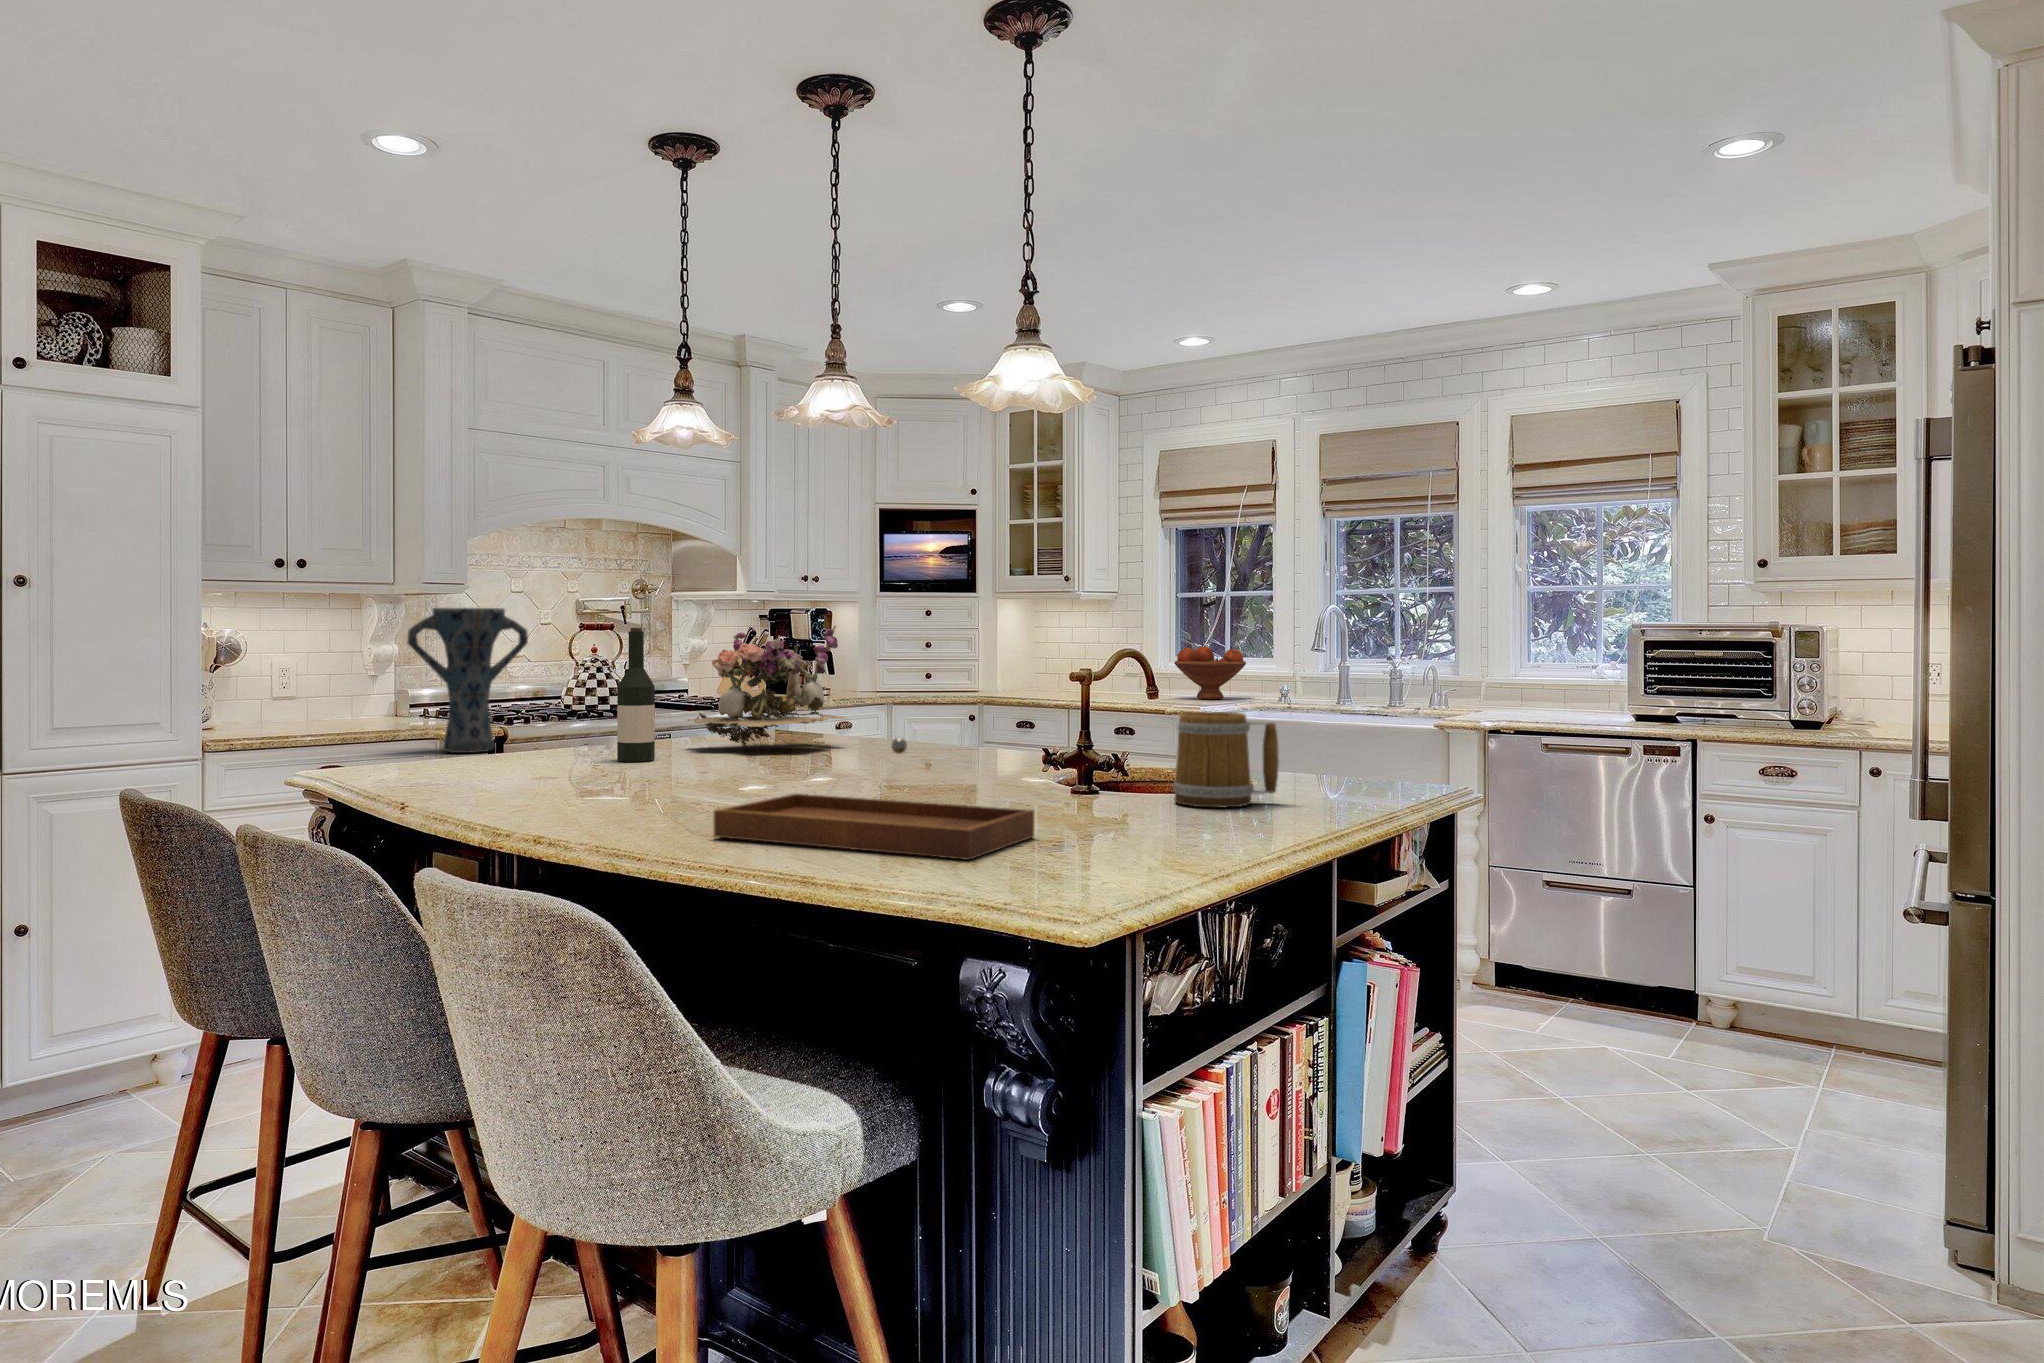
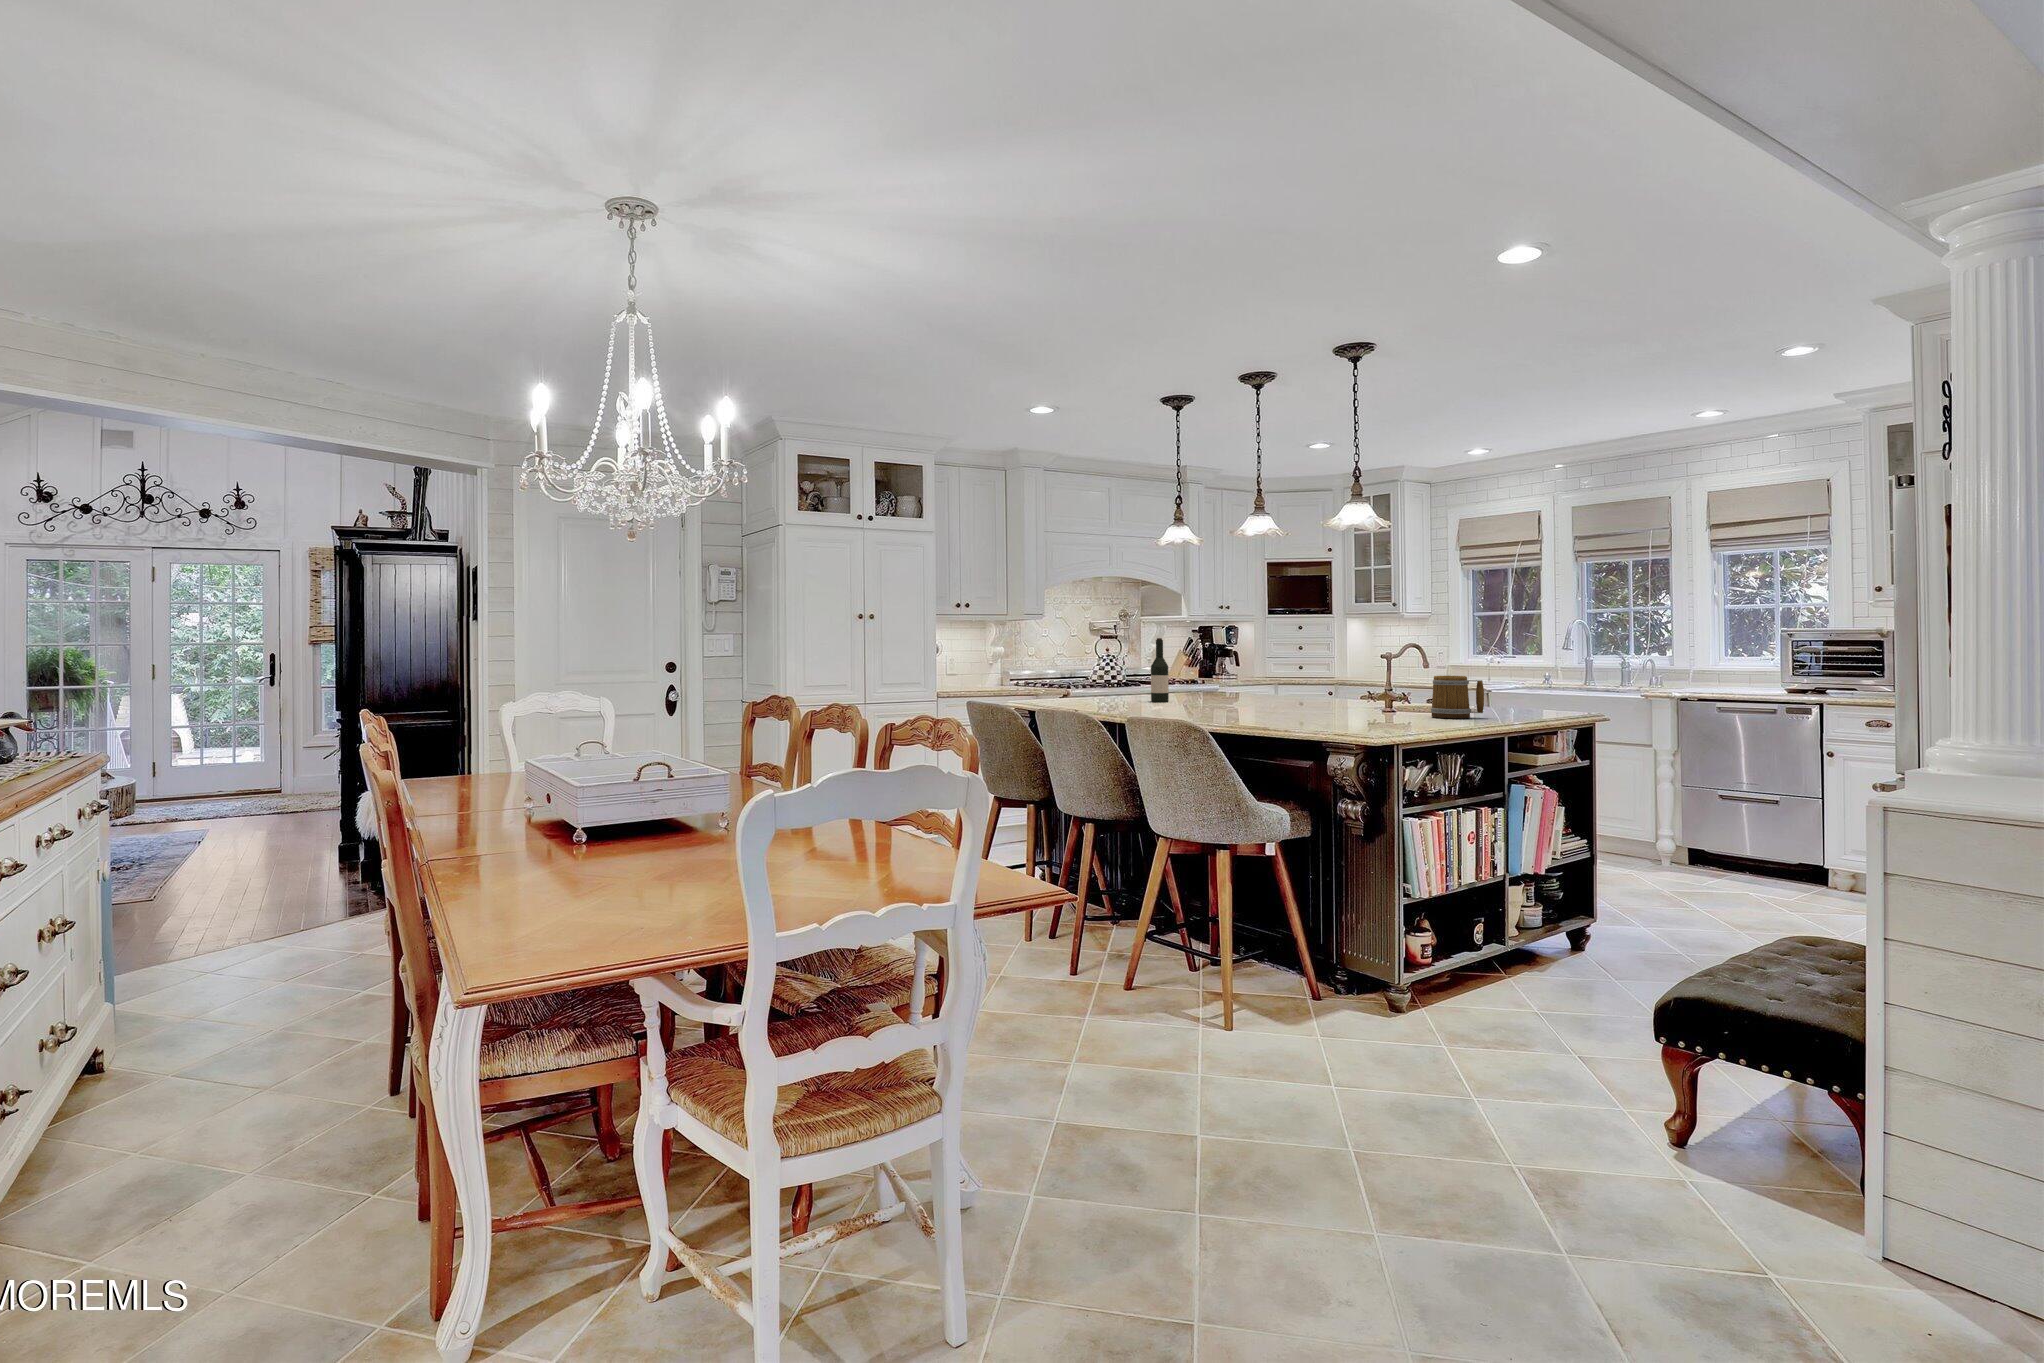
vase: present [407,608,528,753] -> none [1047,629,1100,698]
flower arrangement: present [686,625,846,747] -> none [1179,636,1263,698]
fruit bowl: present [1174,647,1246,699] -> none [1469,648,1521,682]
tray: present [714,738,1034,860] -> none [1224,683,1360,727]

